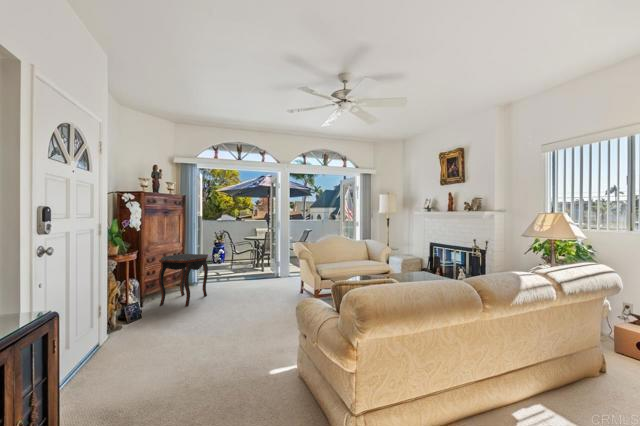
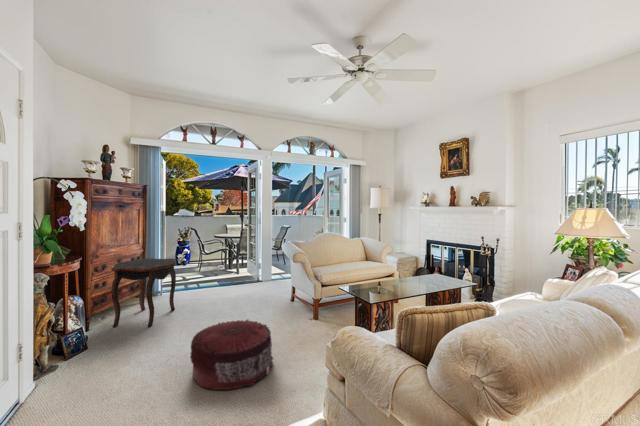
pouf: none [211,299,274,347] -> present [190,320,273,390]

